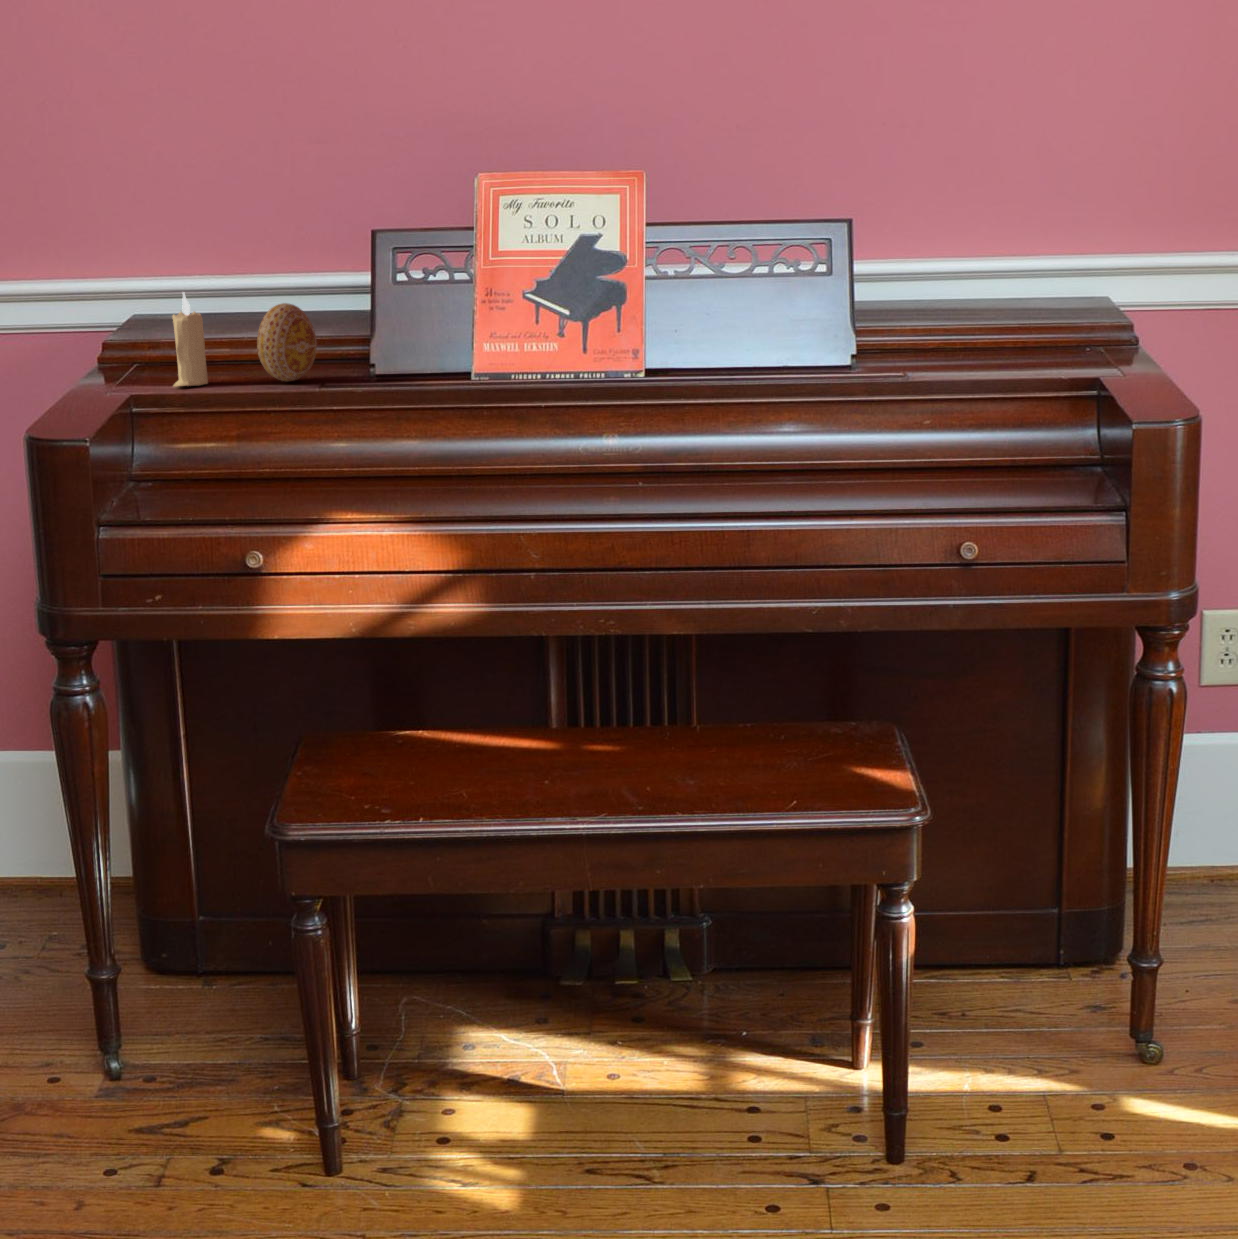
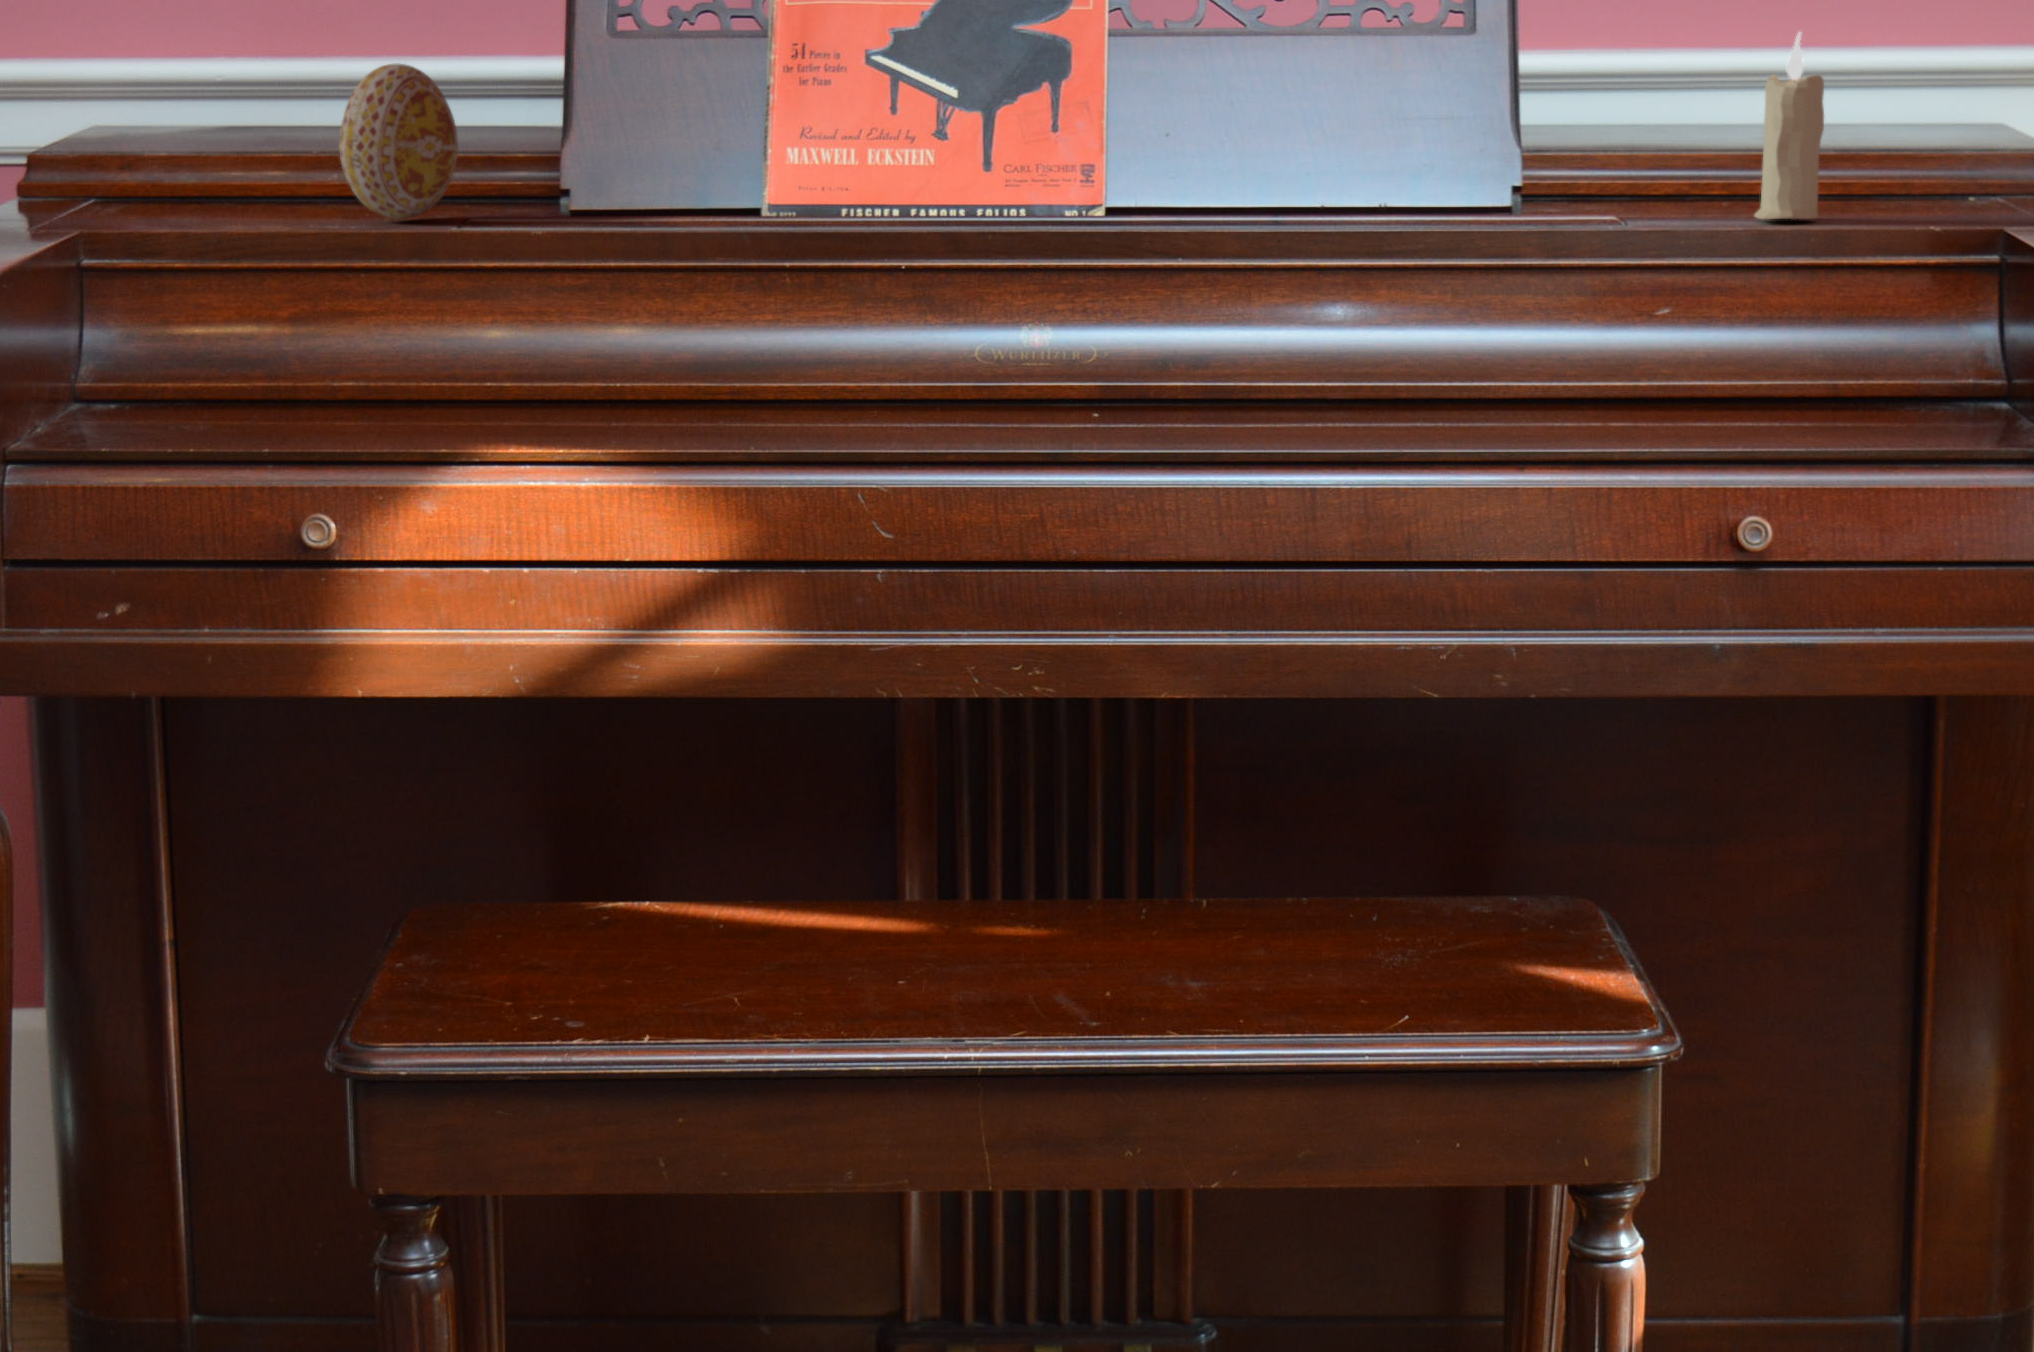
candle: present [172,292,208,387] -> present [1755,32,1824,219]

